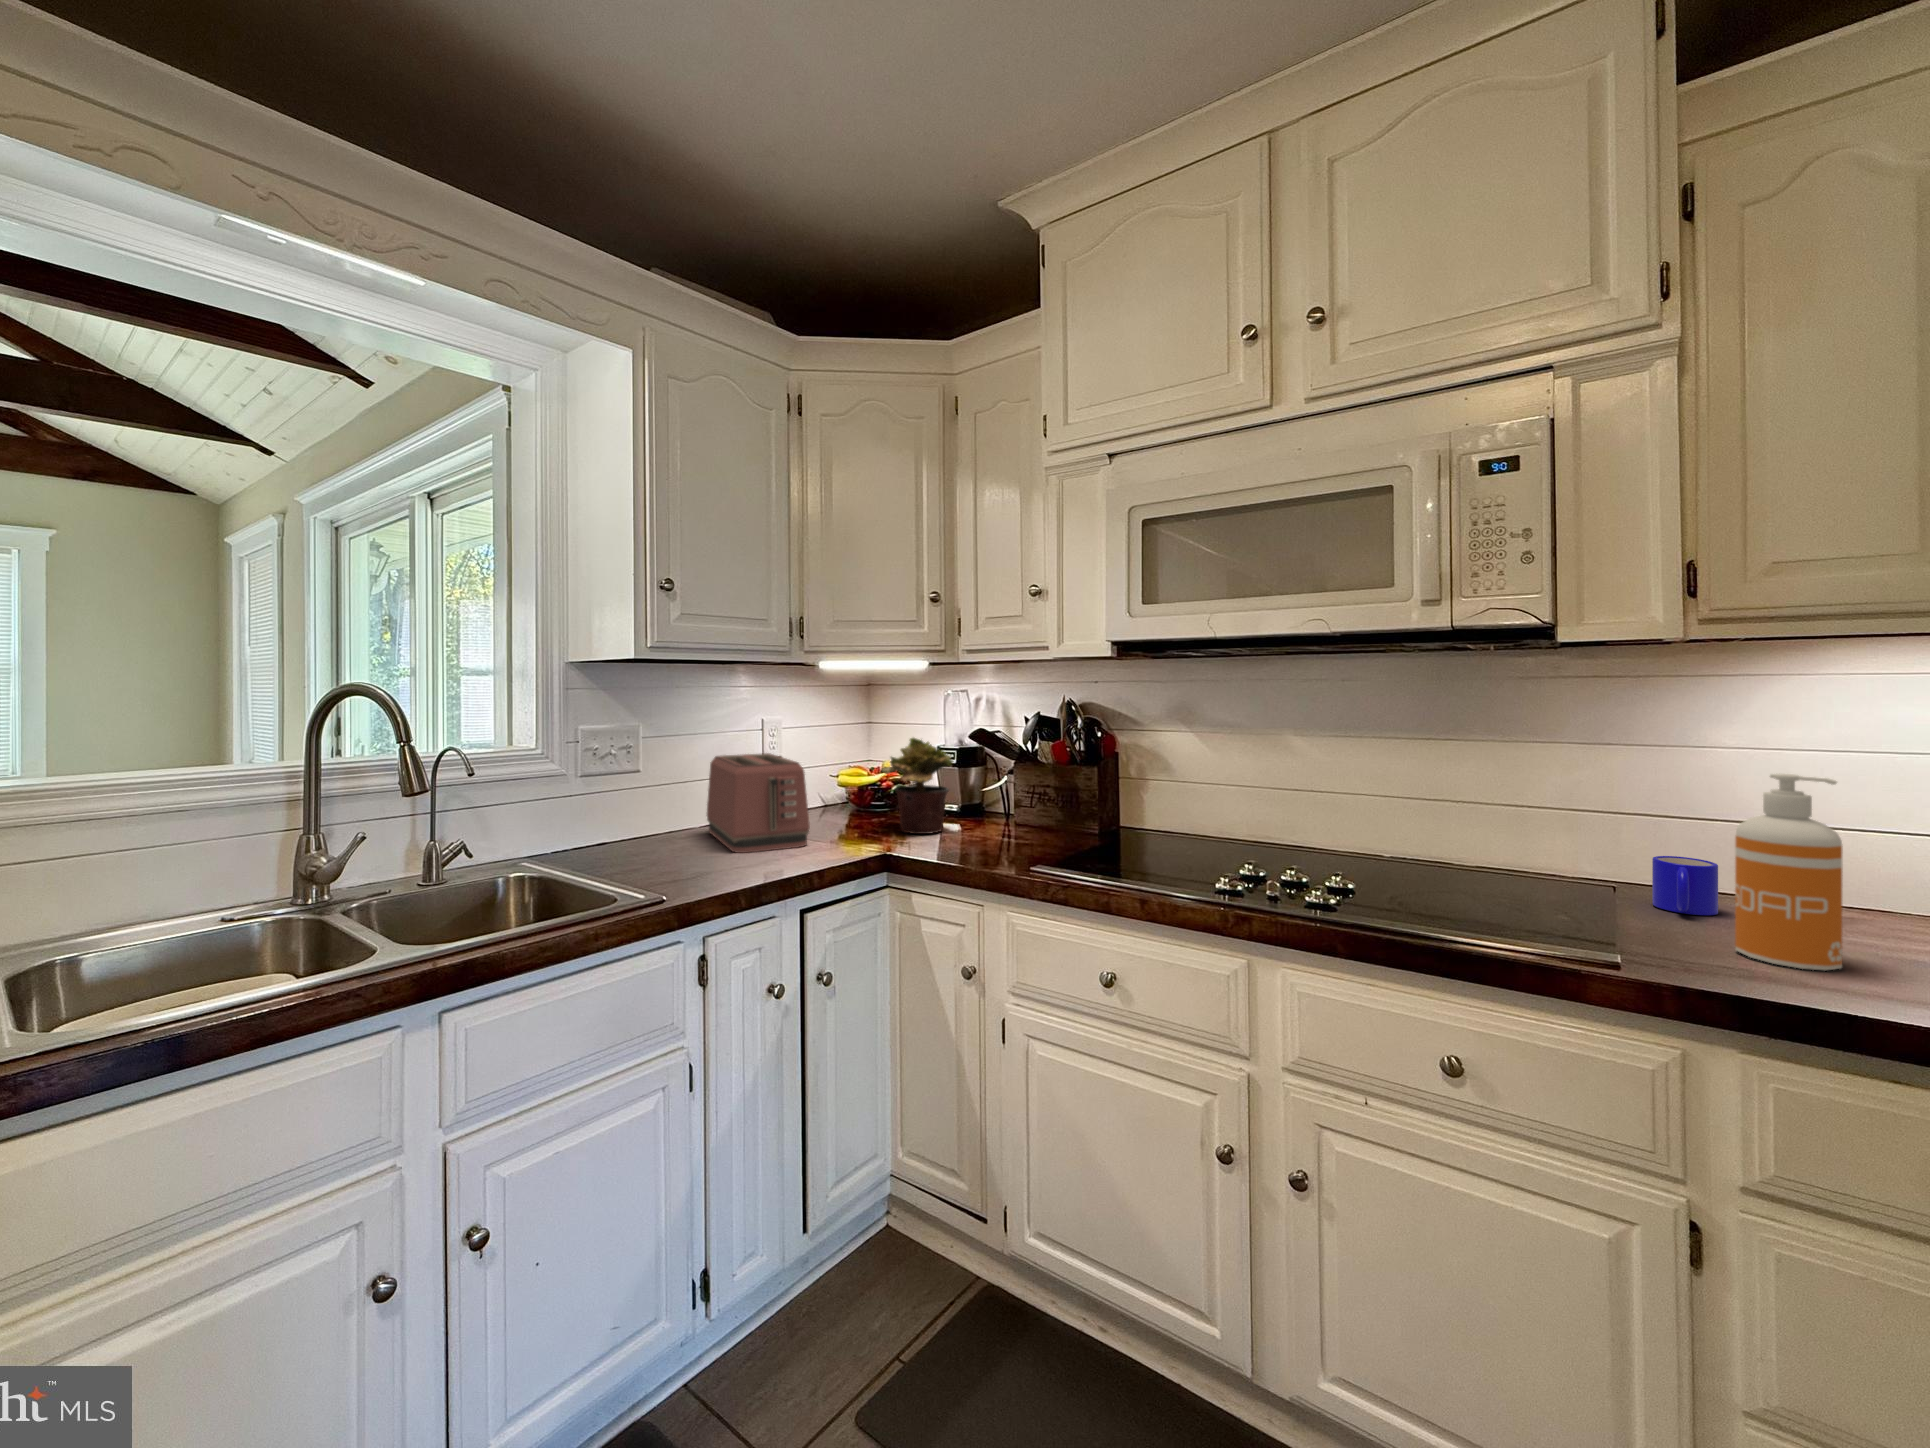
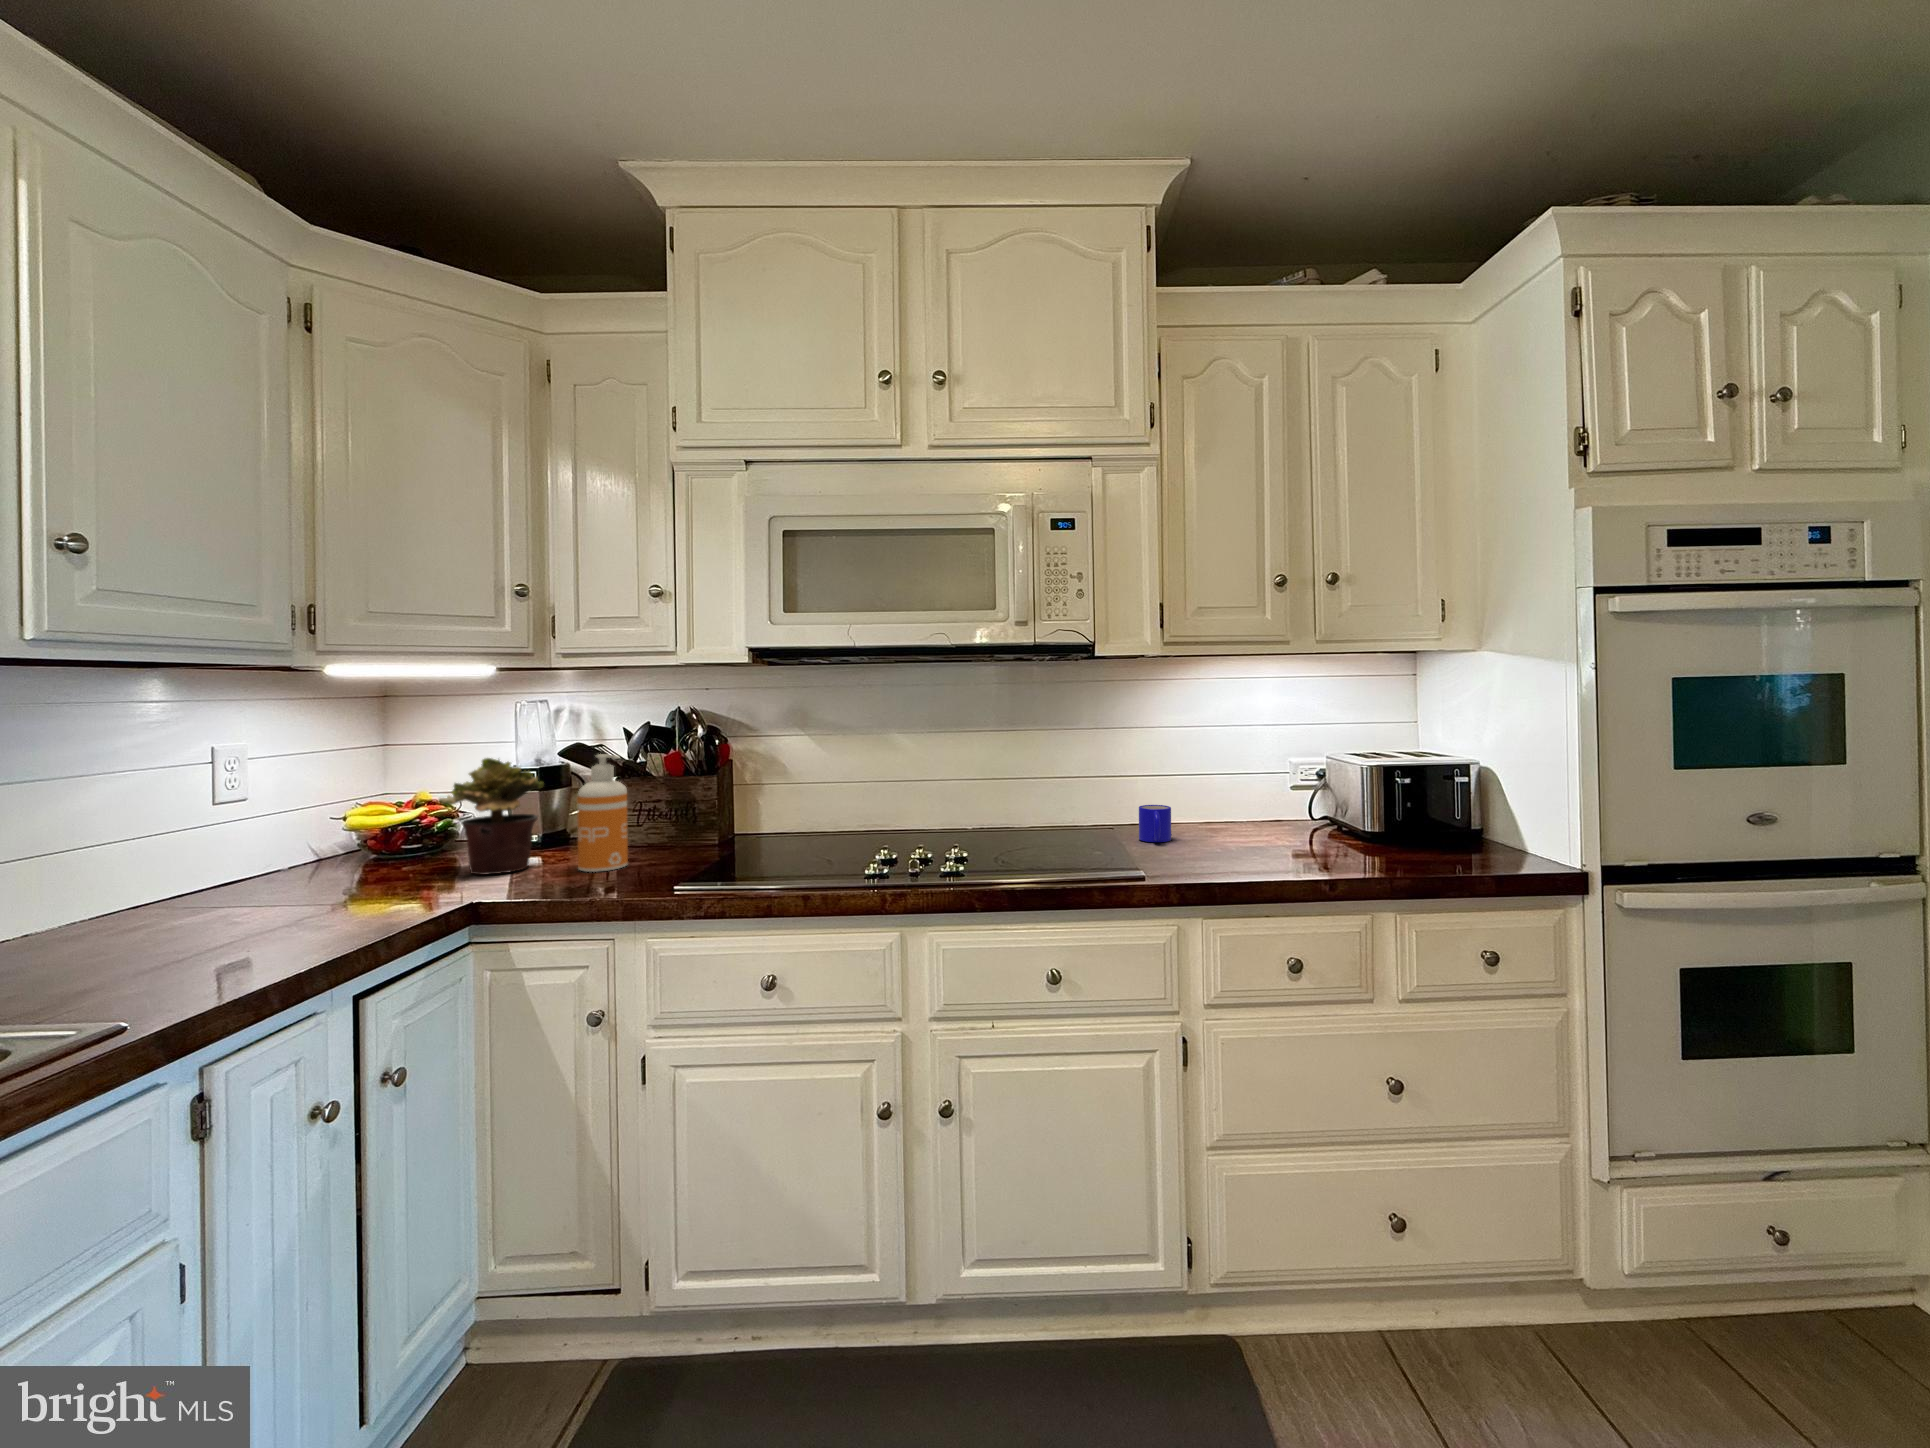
toaster: present [707,753,810,853] -> none [118,792,341,937]
soap dispenser: present [1735,774,1842,970] -> present [577,754,628,872]

